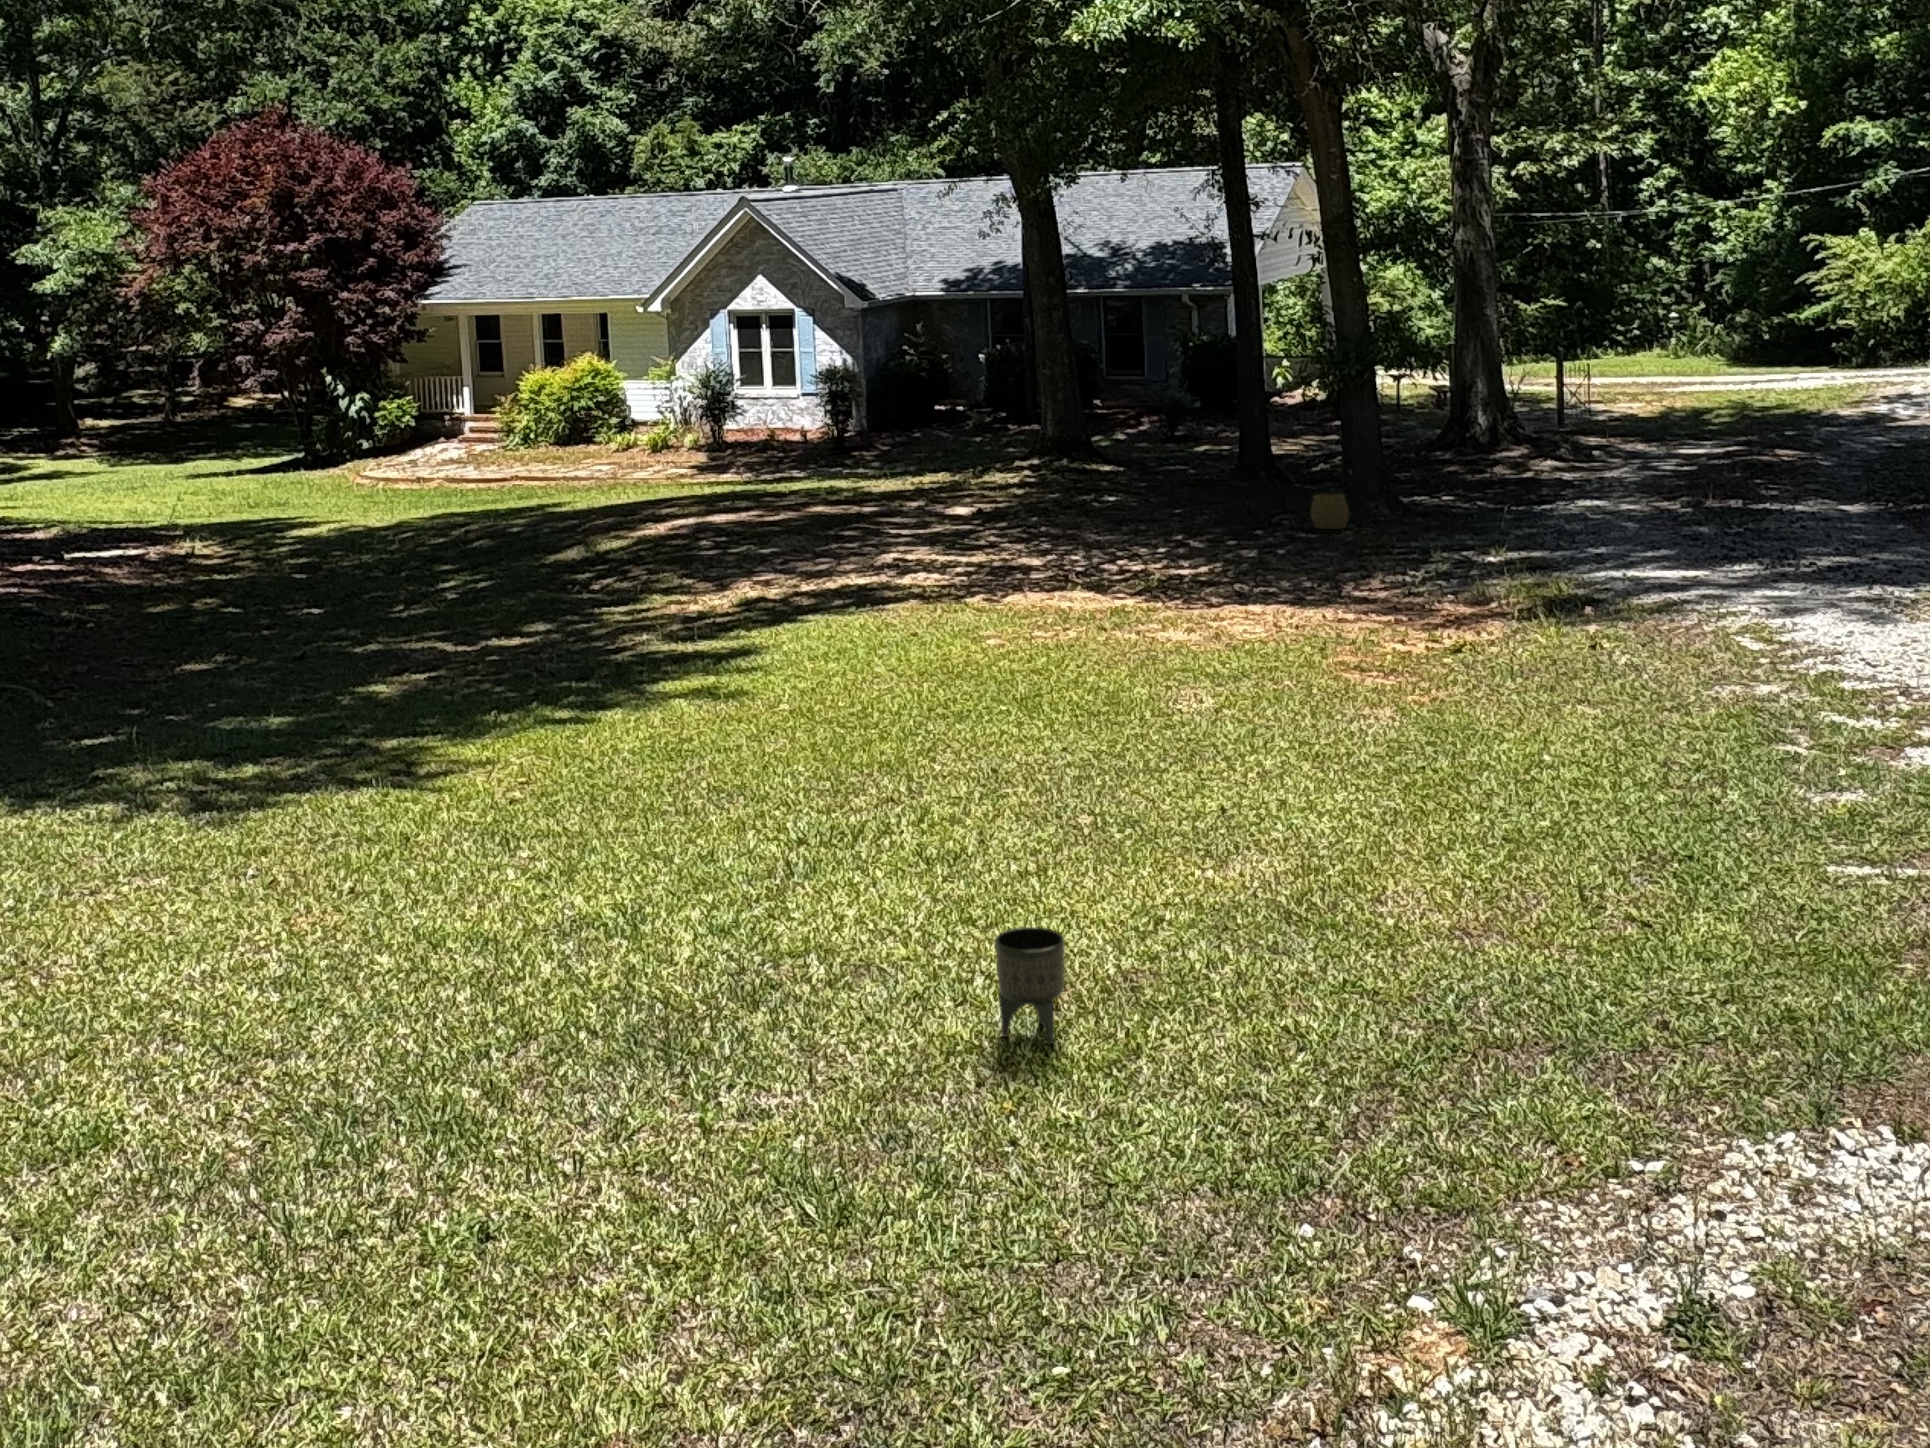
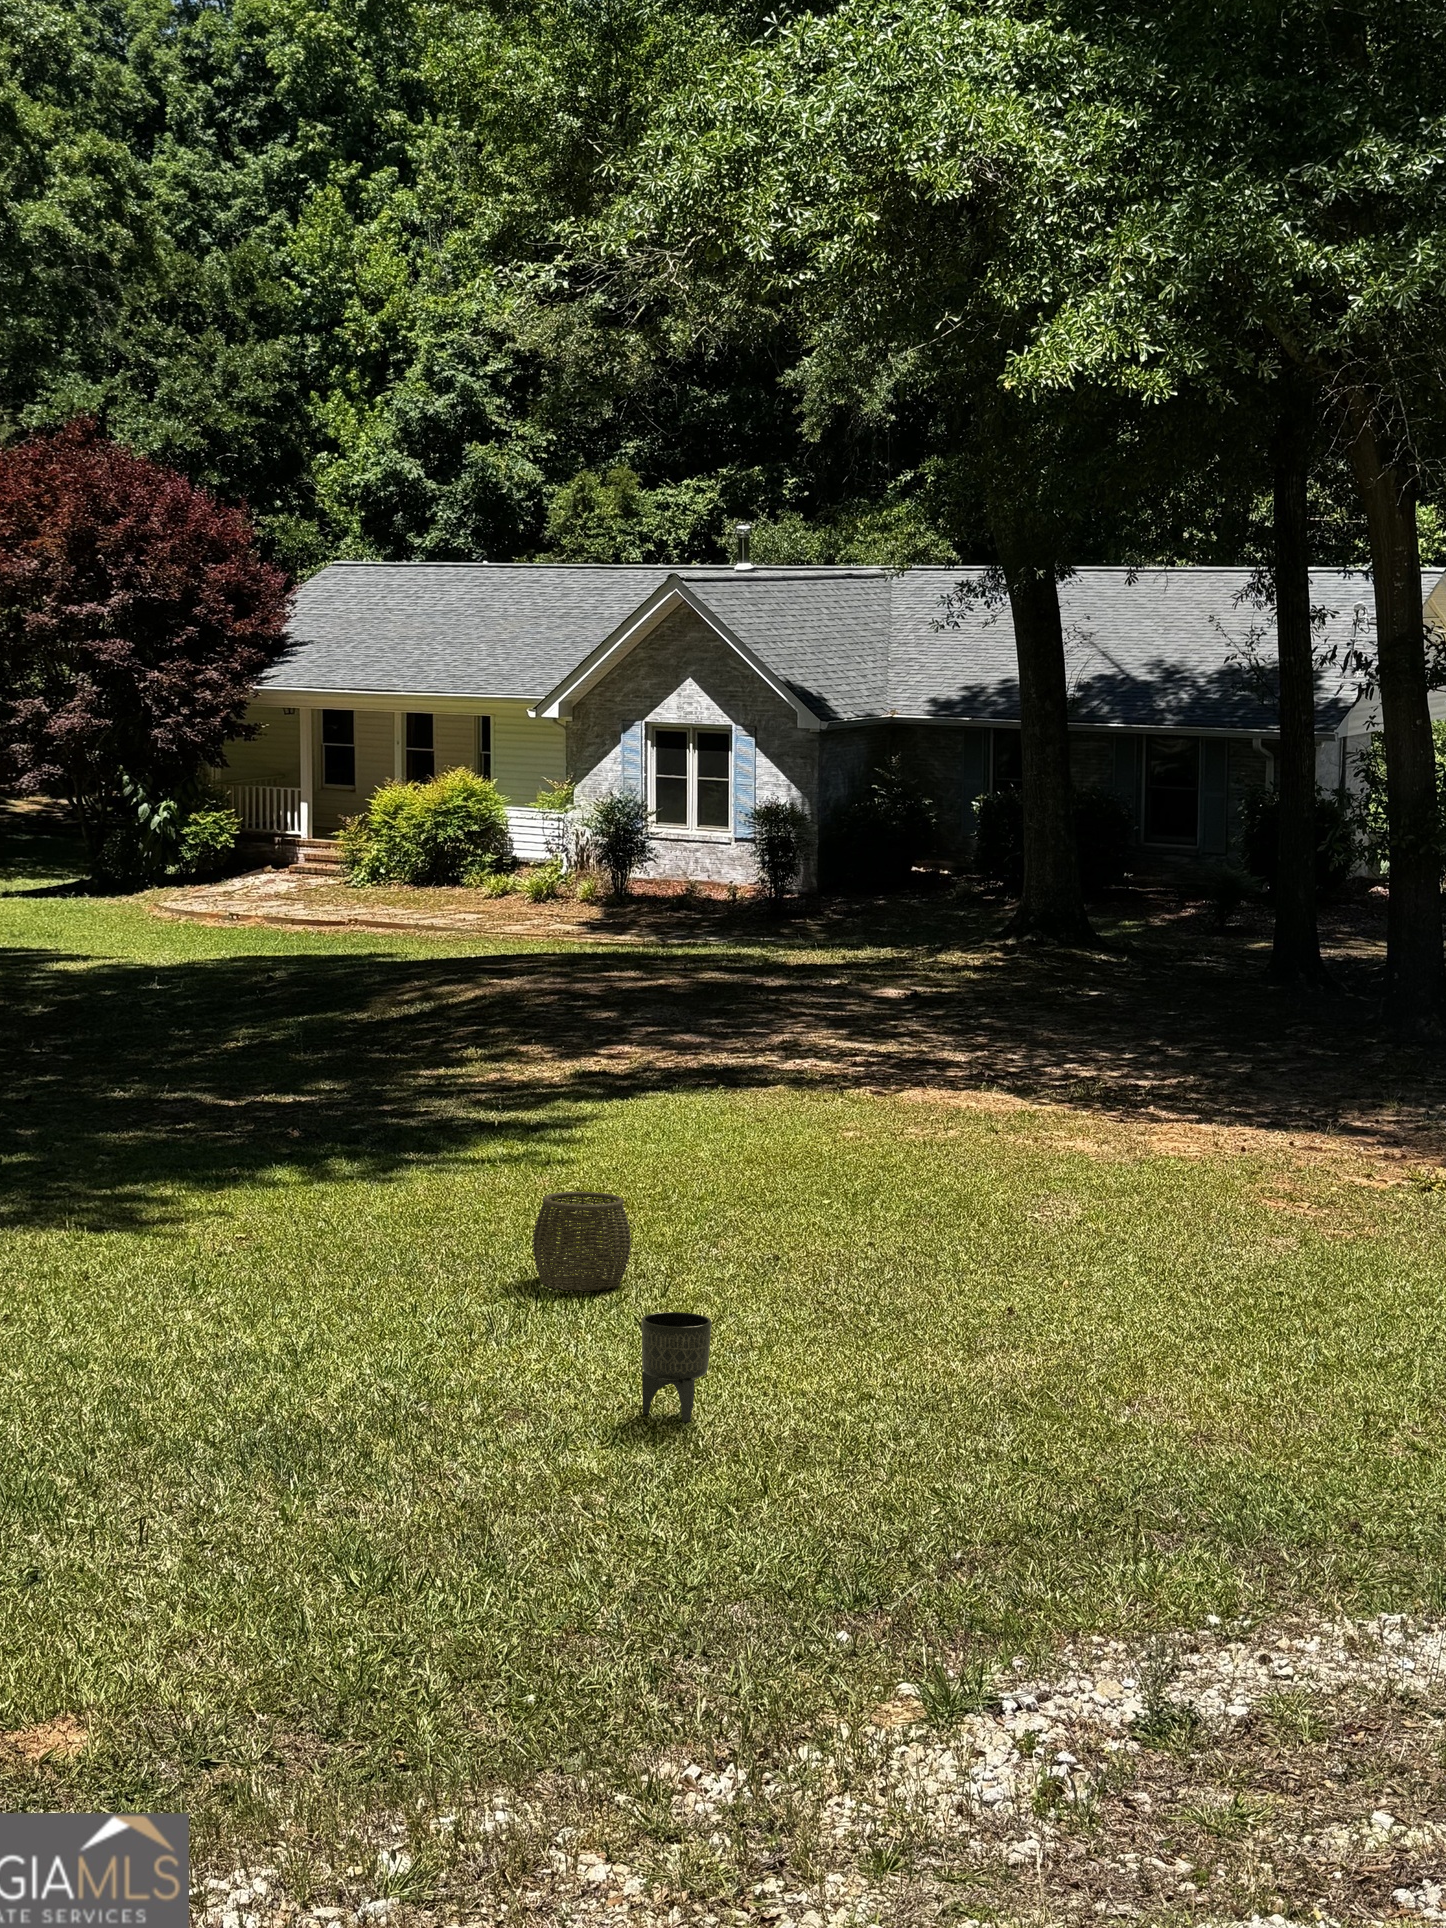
woven basket: present [1311,494,1349,529] -> present [532,1192,632,1291]

